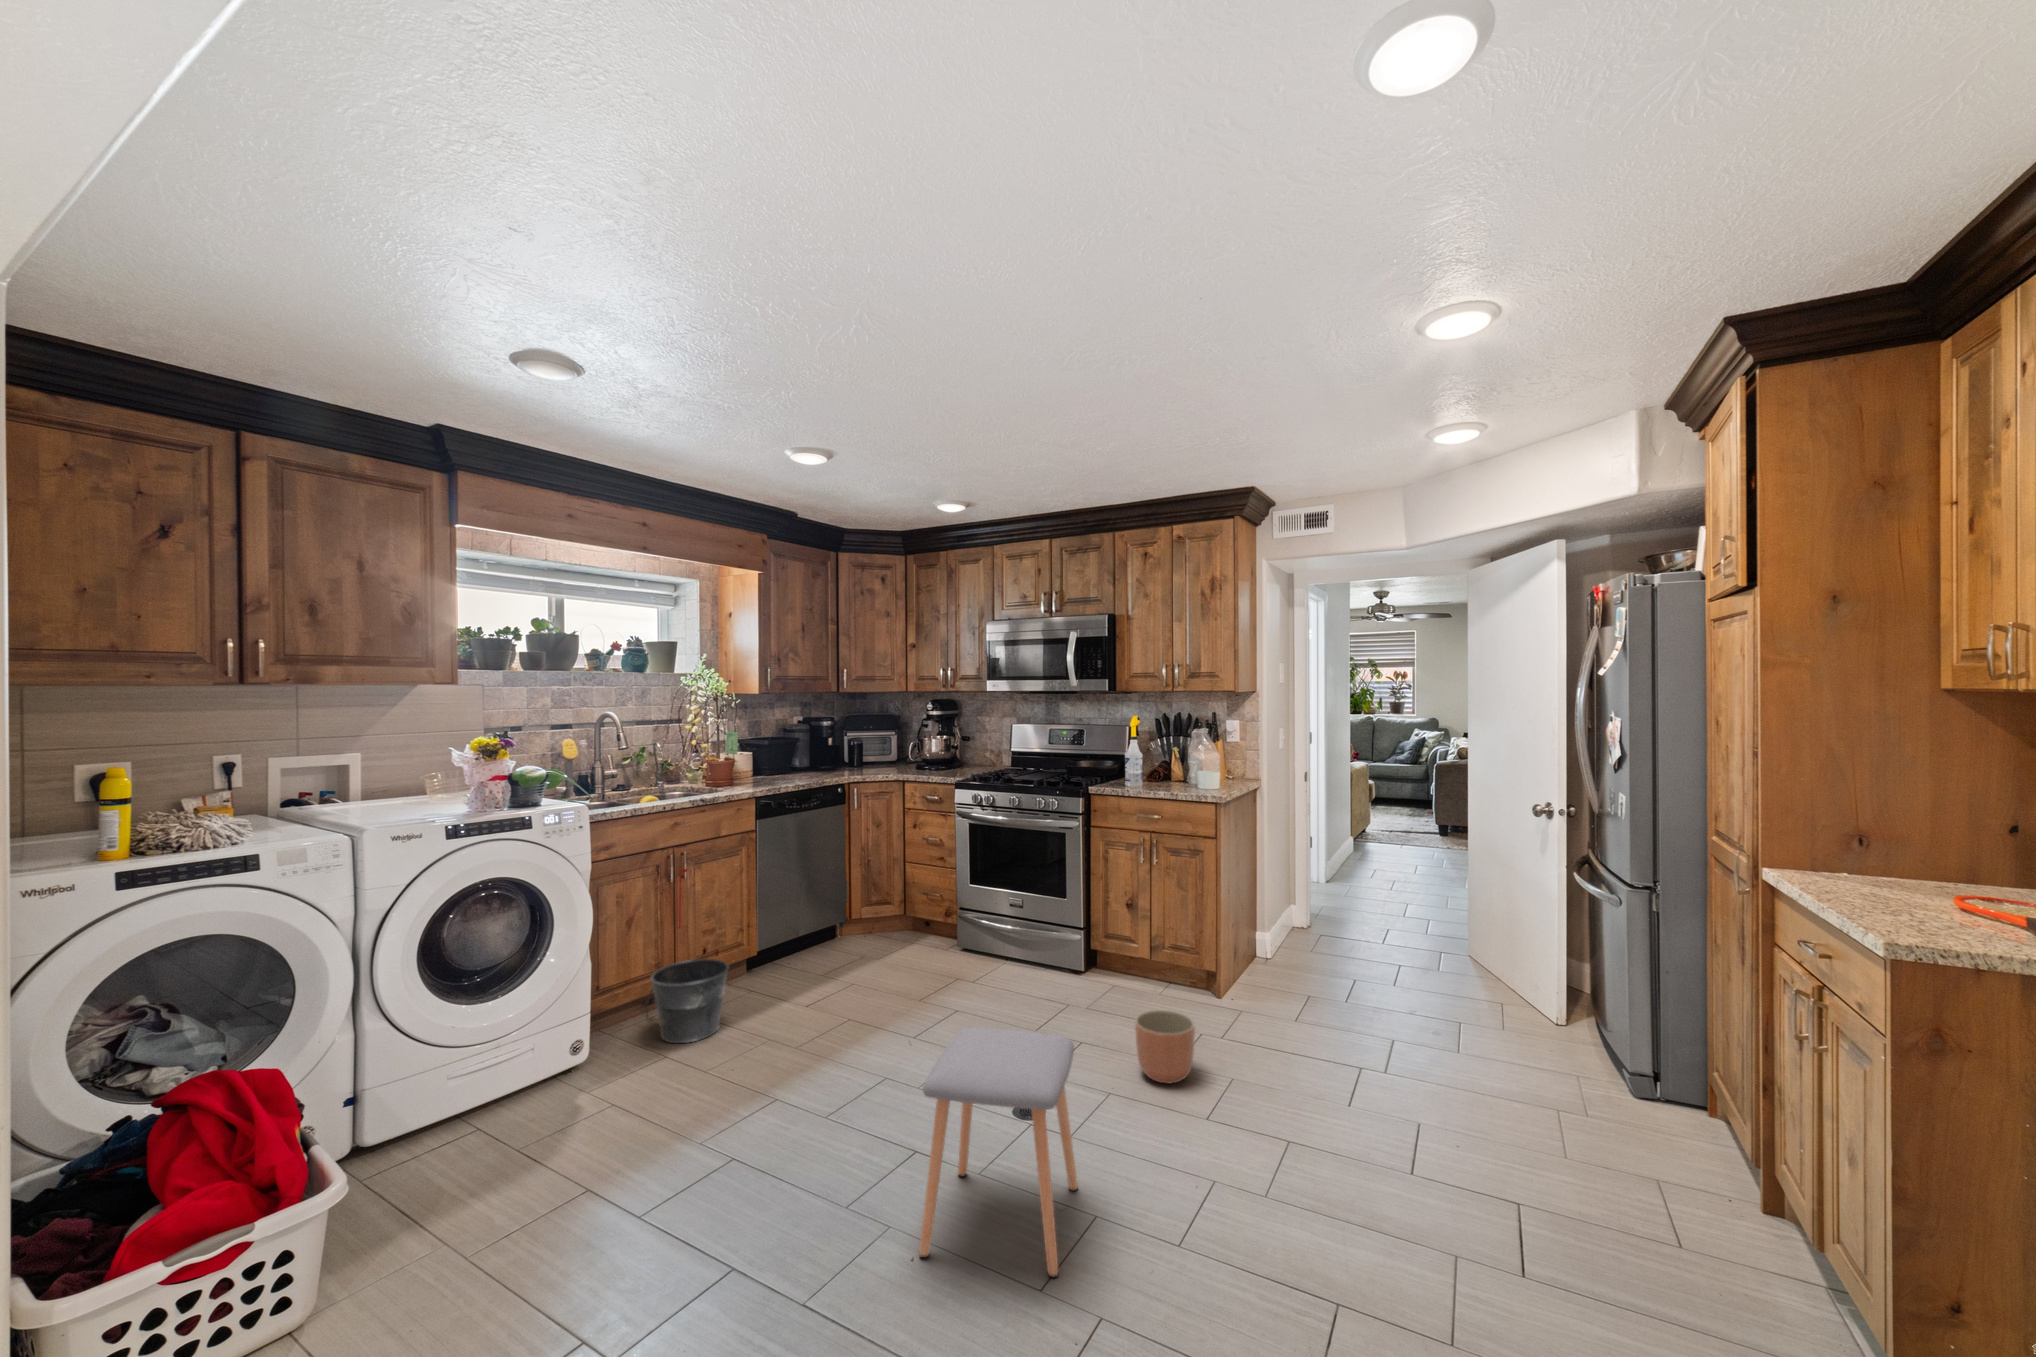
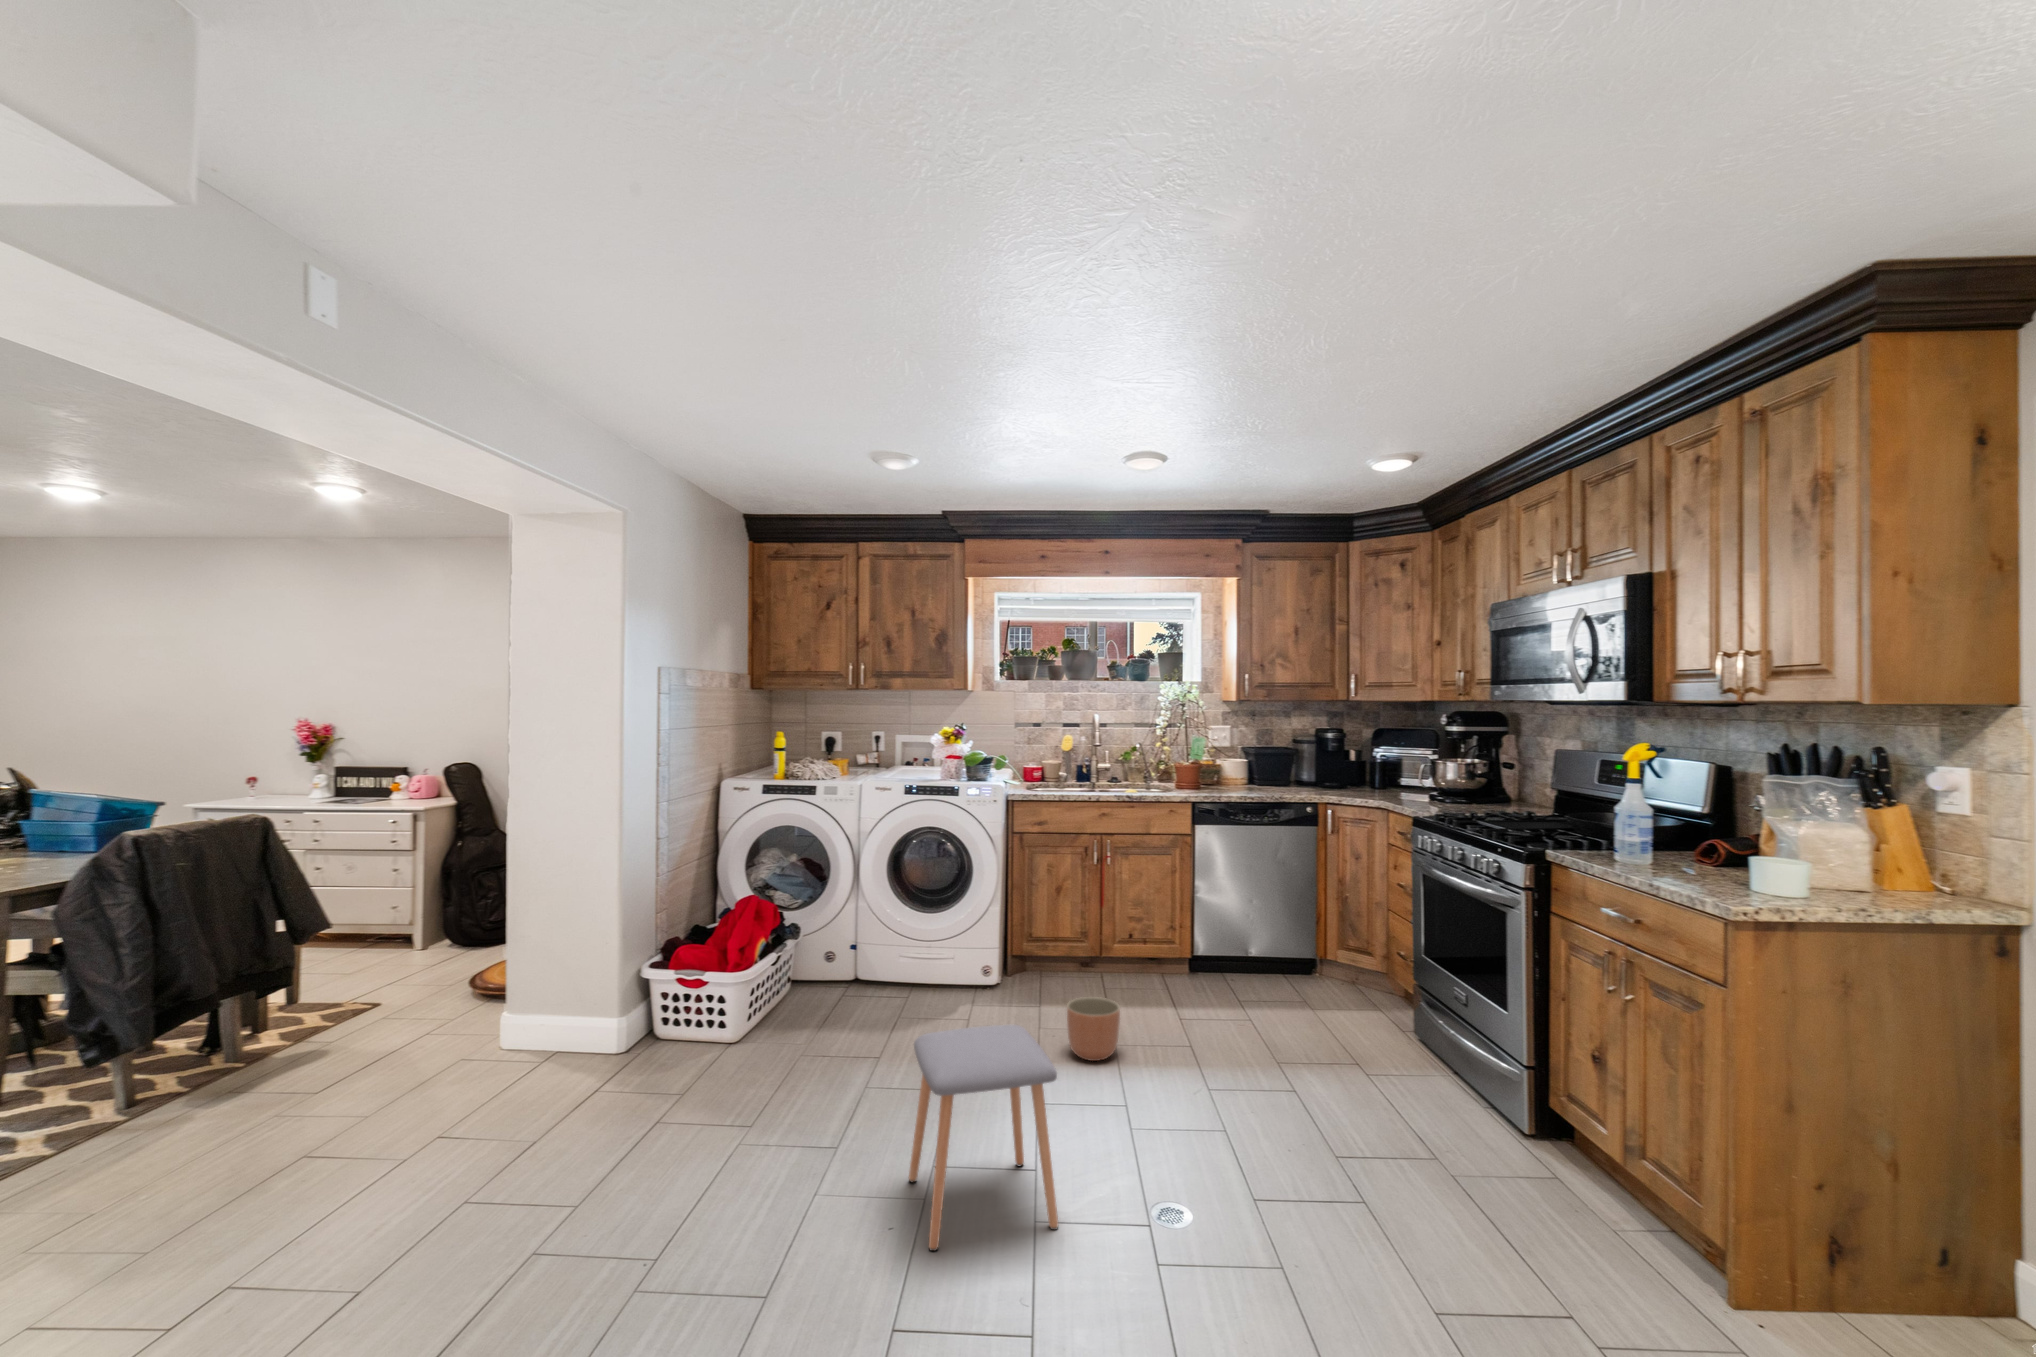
bucket: present [645,959,729,1043] -> none [1043,933,1111,1002]
planter: present [1135,1010,1195,1084] -> present [1067,997,1120,1061]

